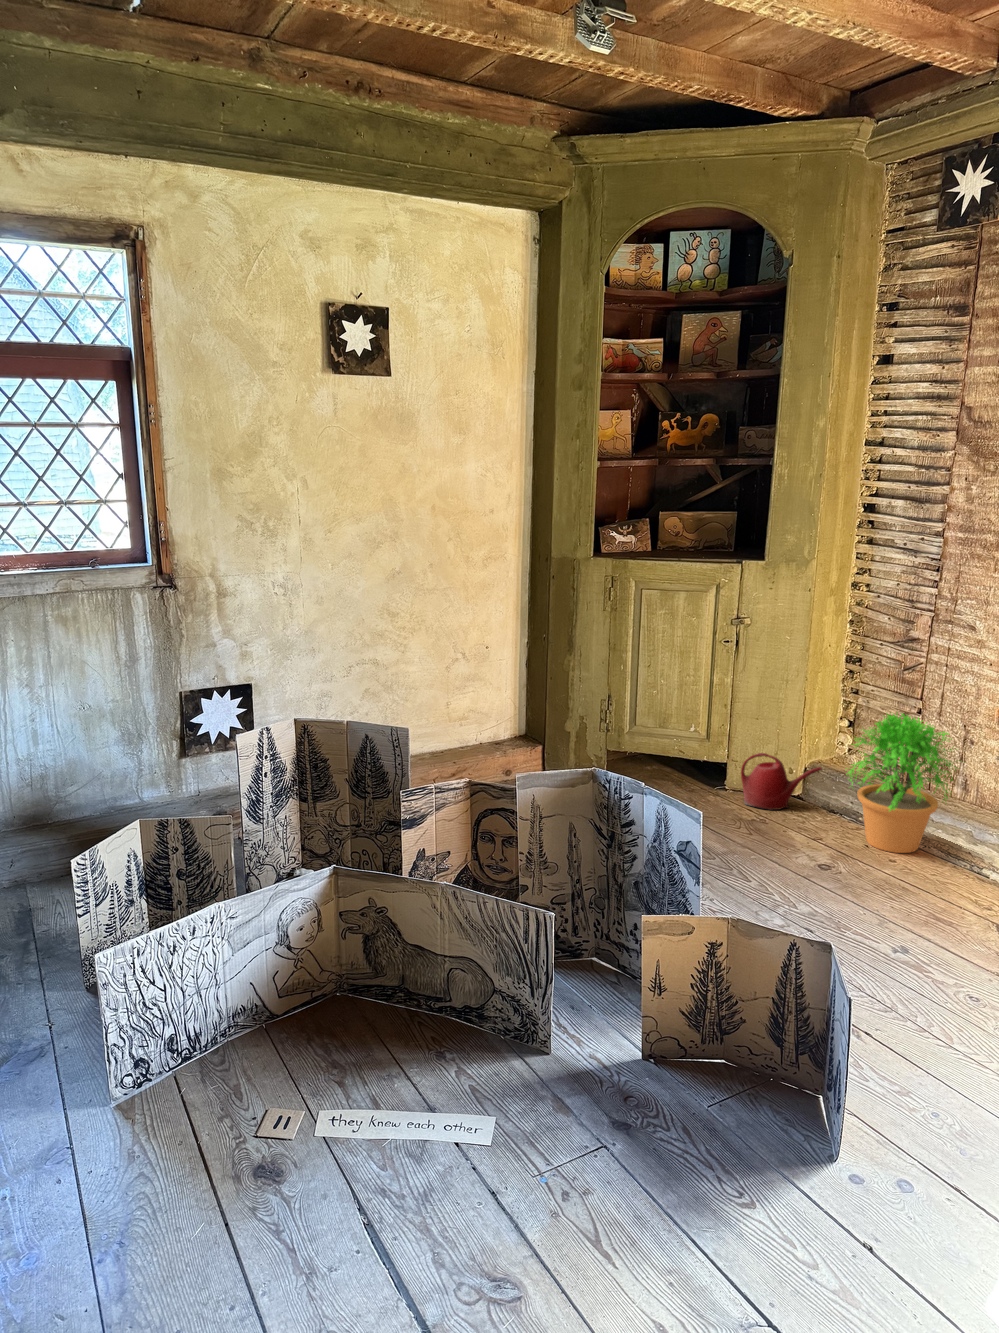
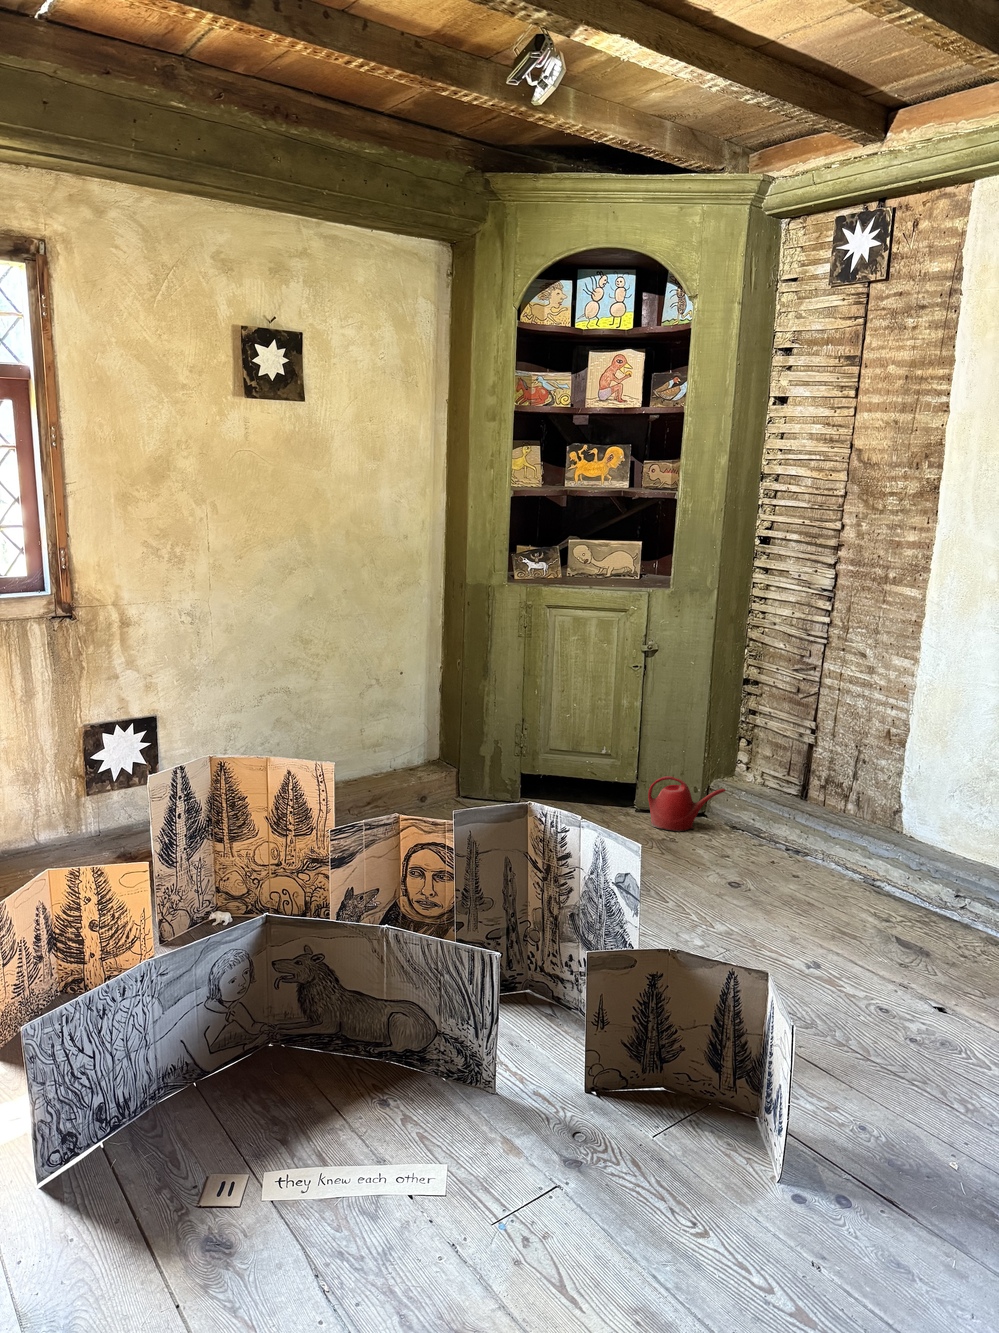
potted plant: present [848,714,956,853] -> none [748,735,862,871]

